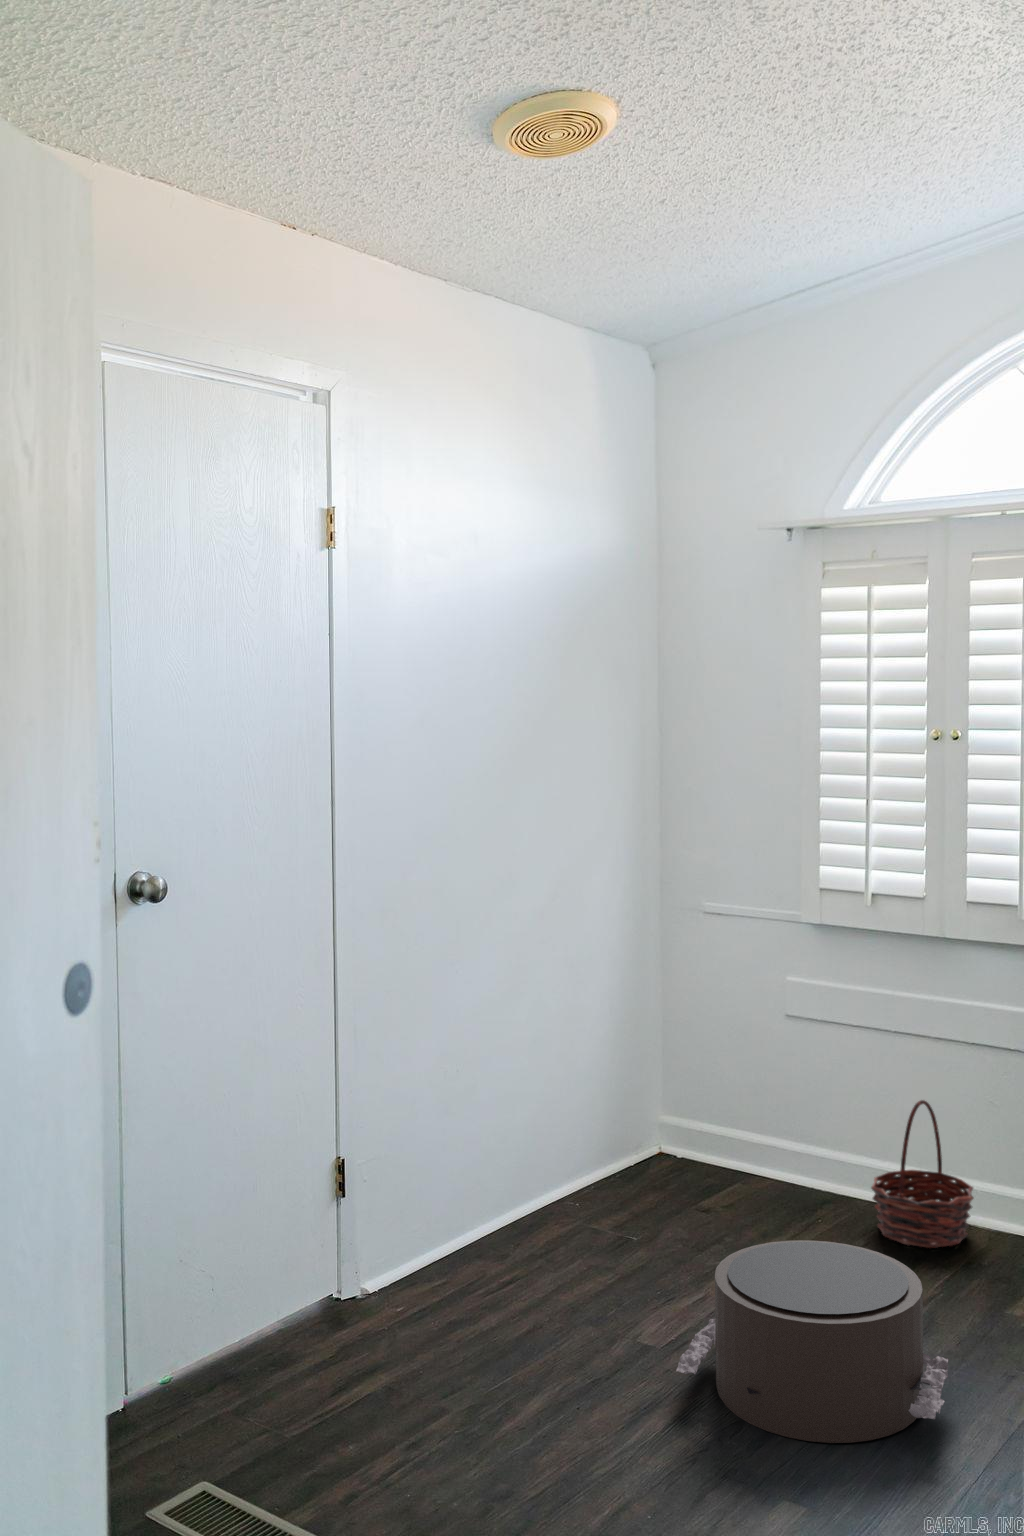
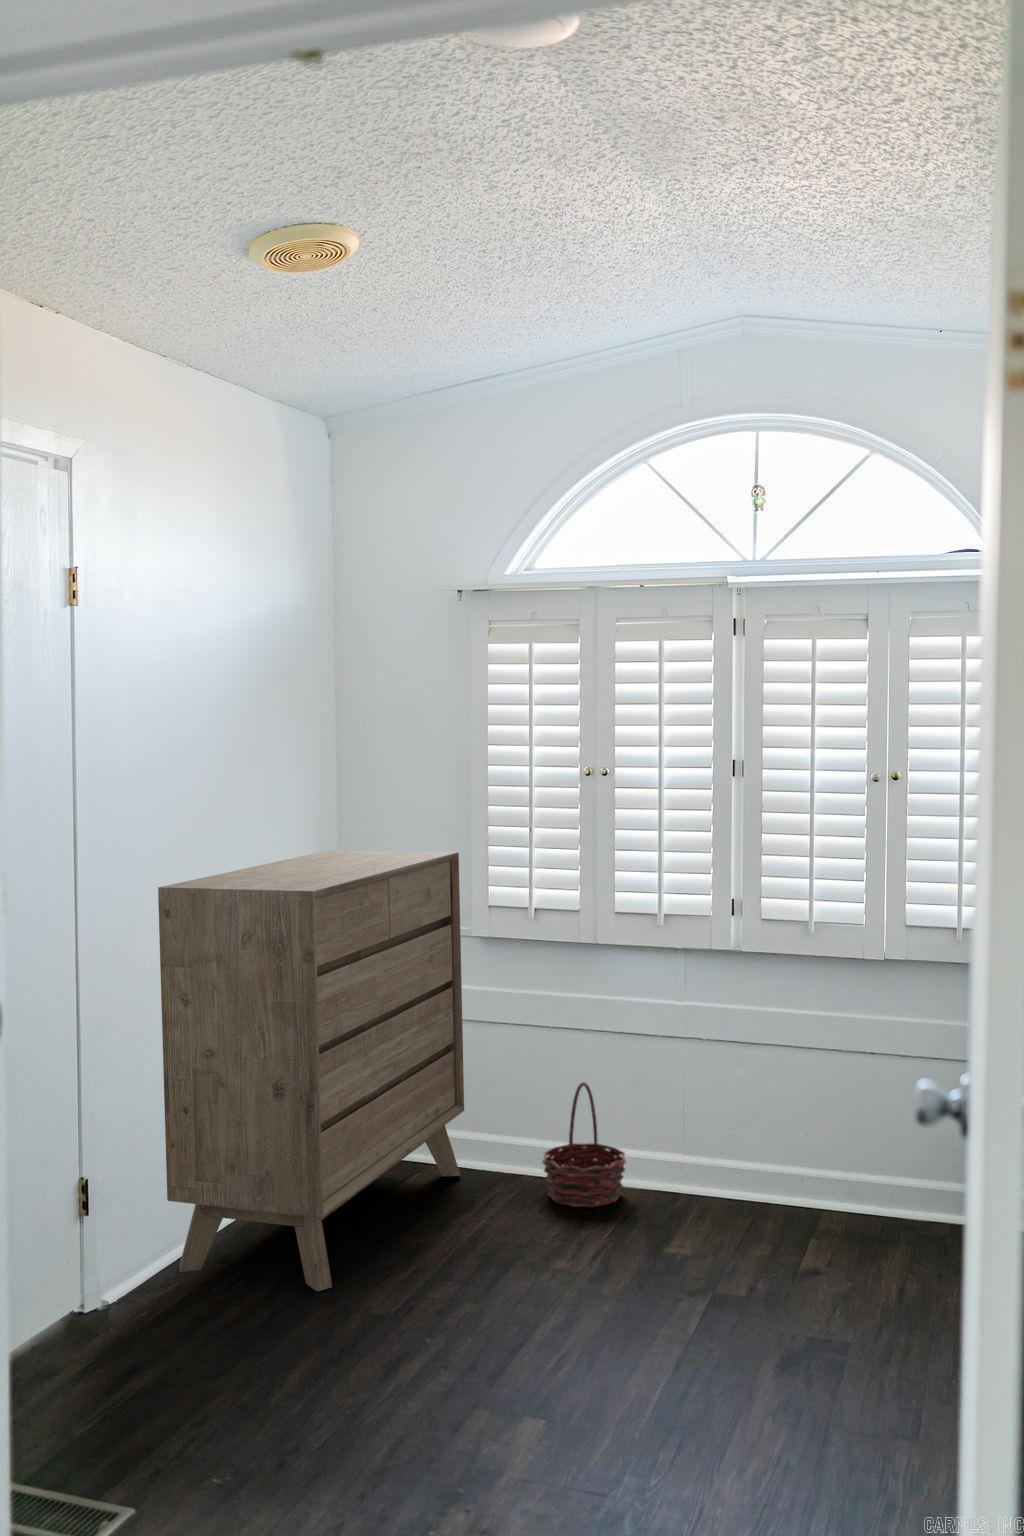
dresser: none [429,821,787,1309] -> present [158,850,464,1292]
pouf: present [676,1240,948,1443] -> none [418,1205,640,1369]

